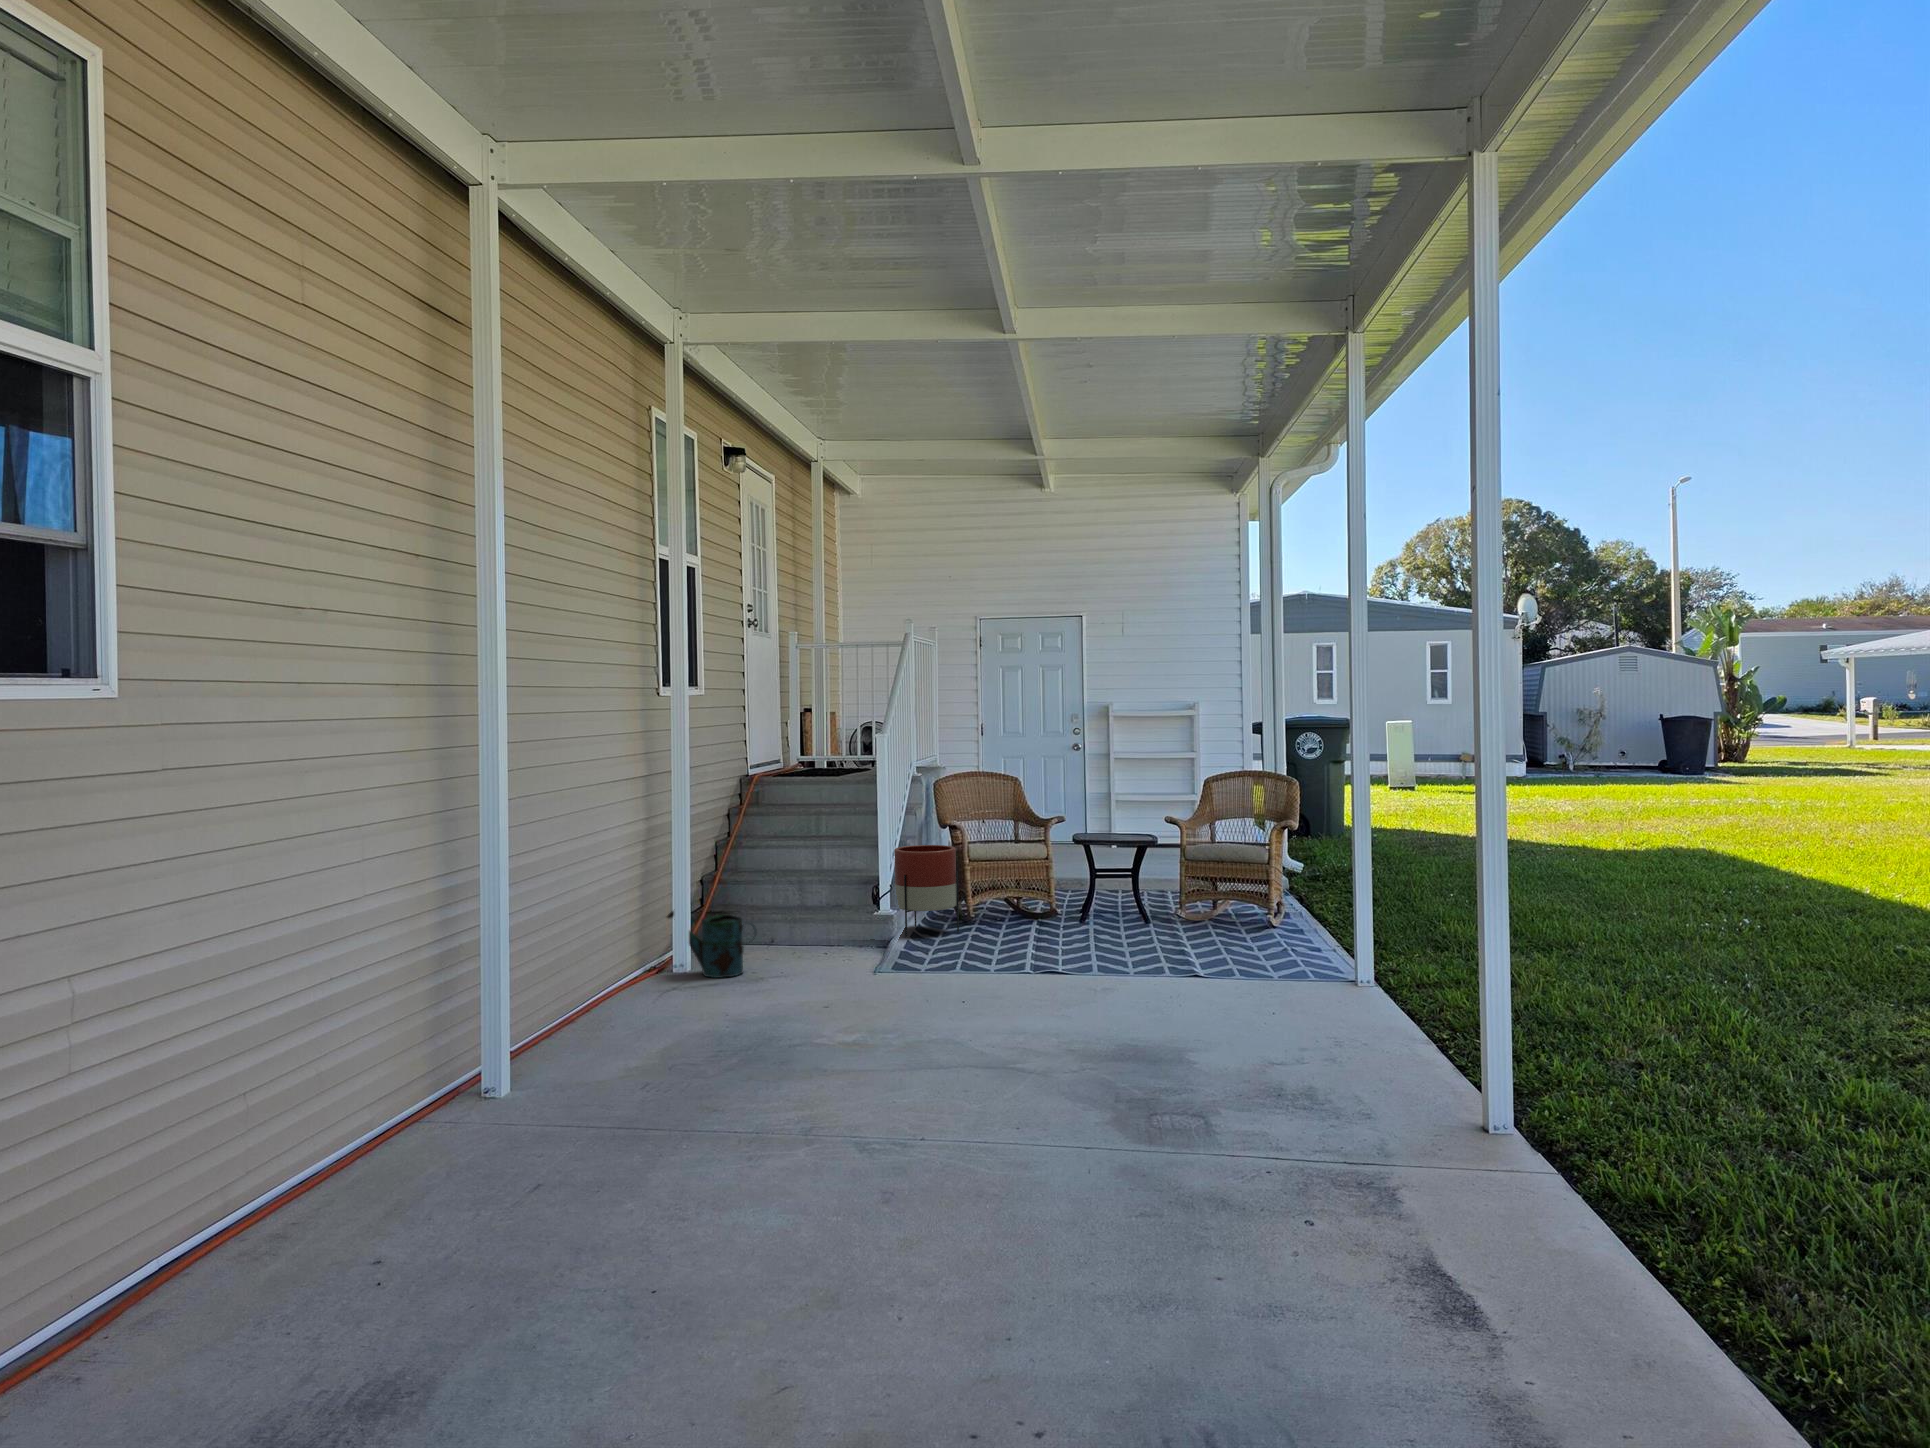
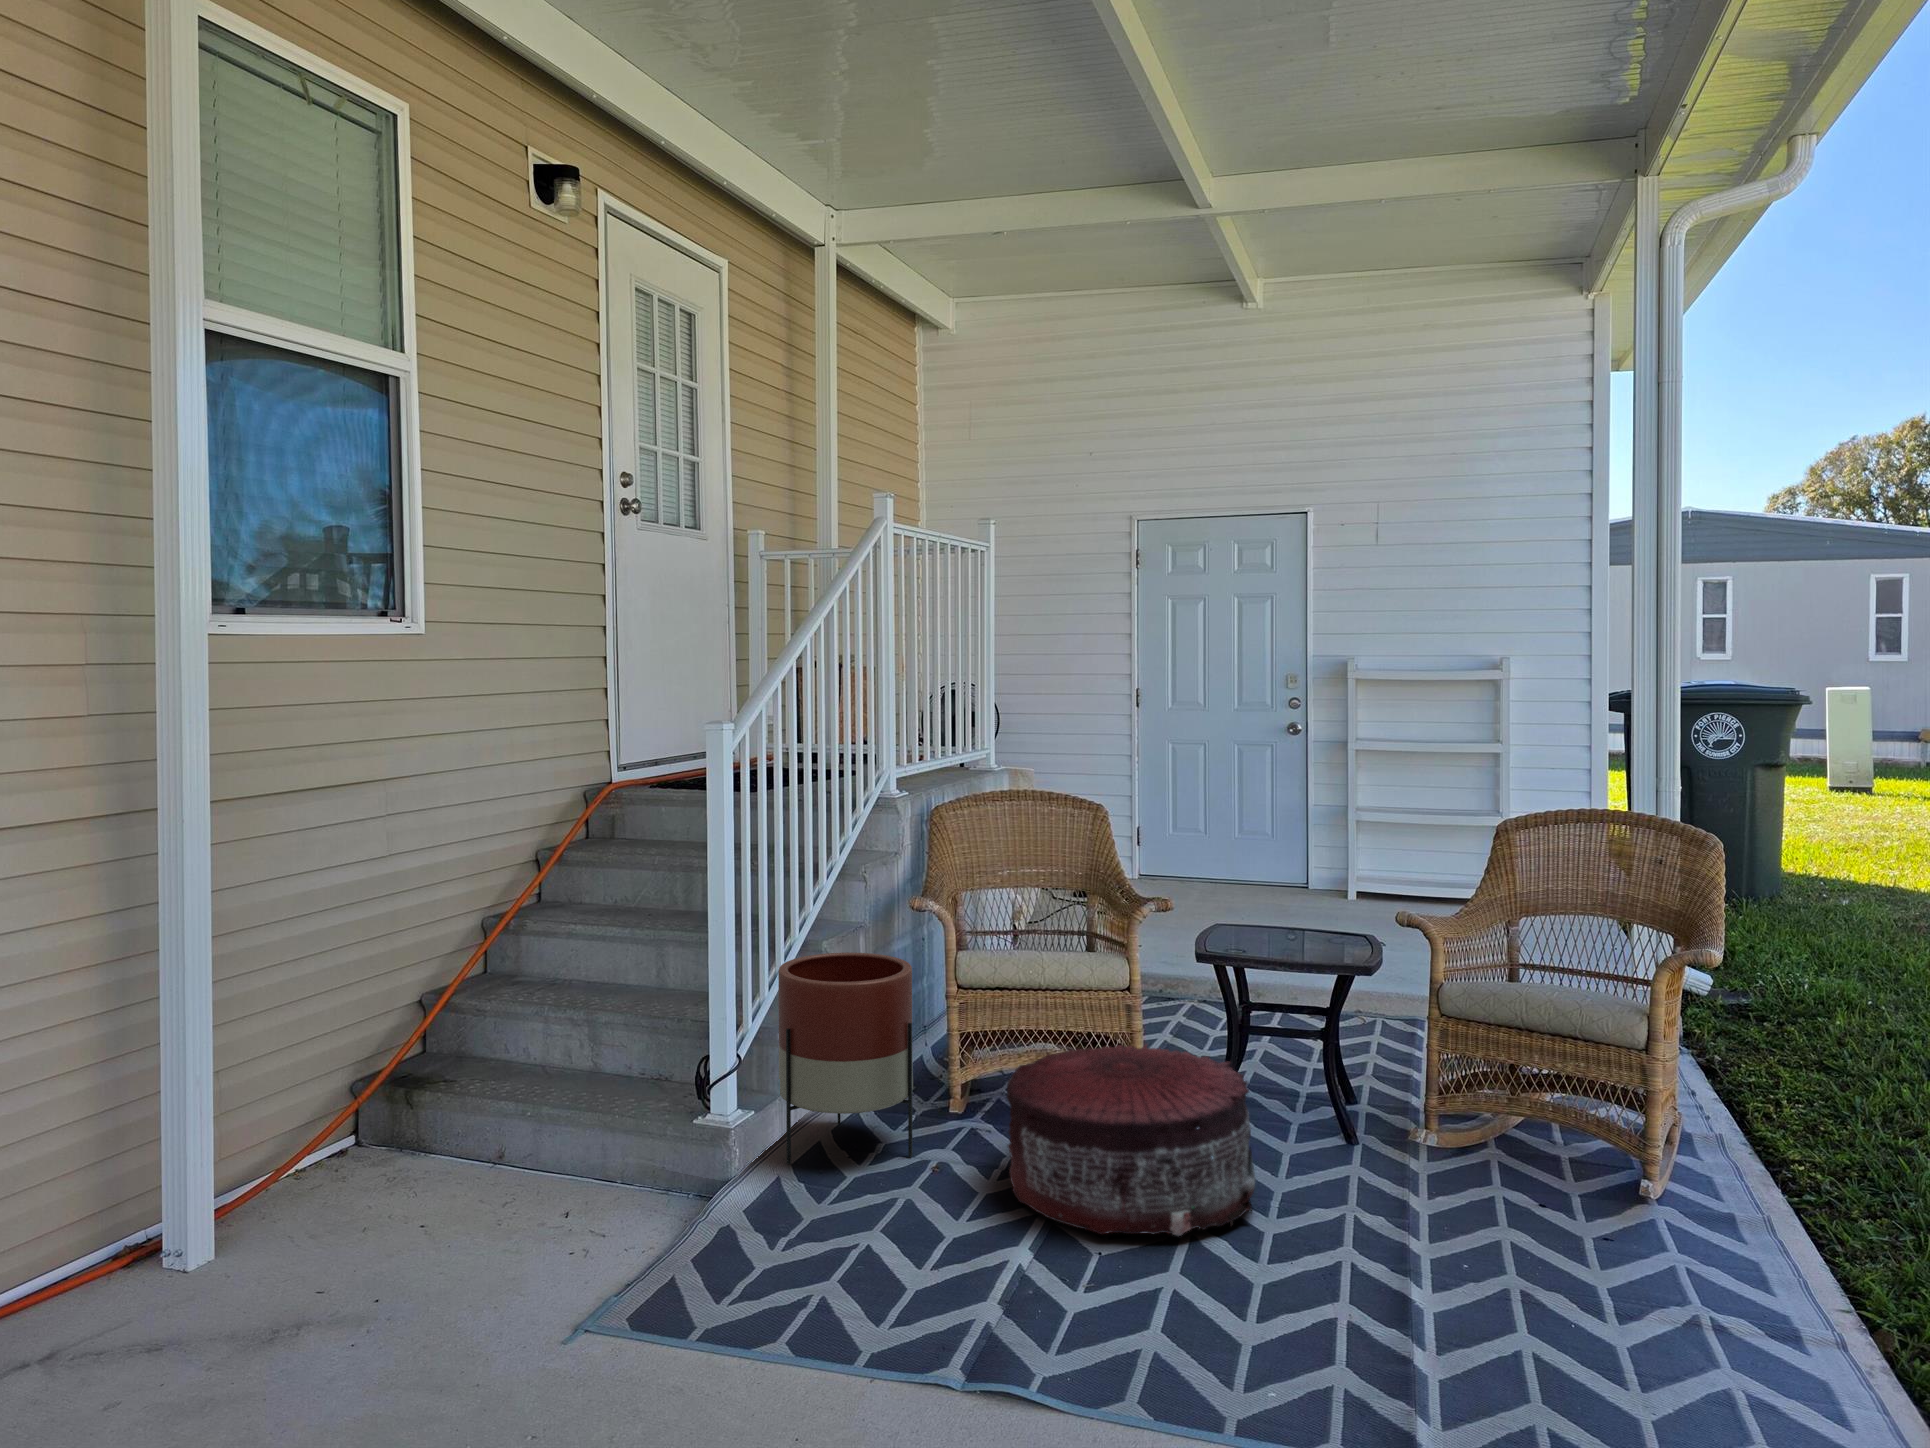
pouf: none [1005,876,1114,941] -> present [1007,1044,1255,1236]
watering can: present [667,911,756,978] -> none [151,1116,326,1306]

